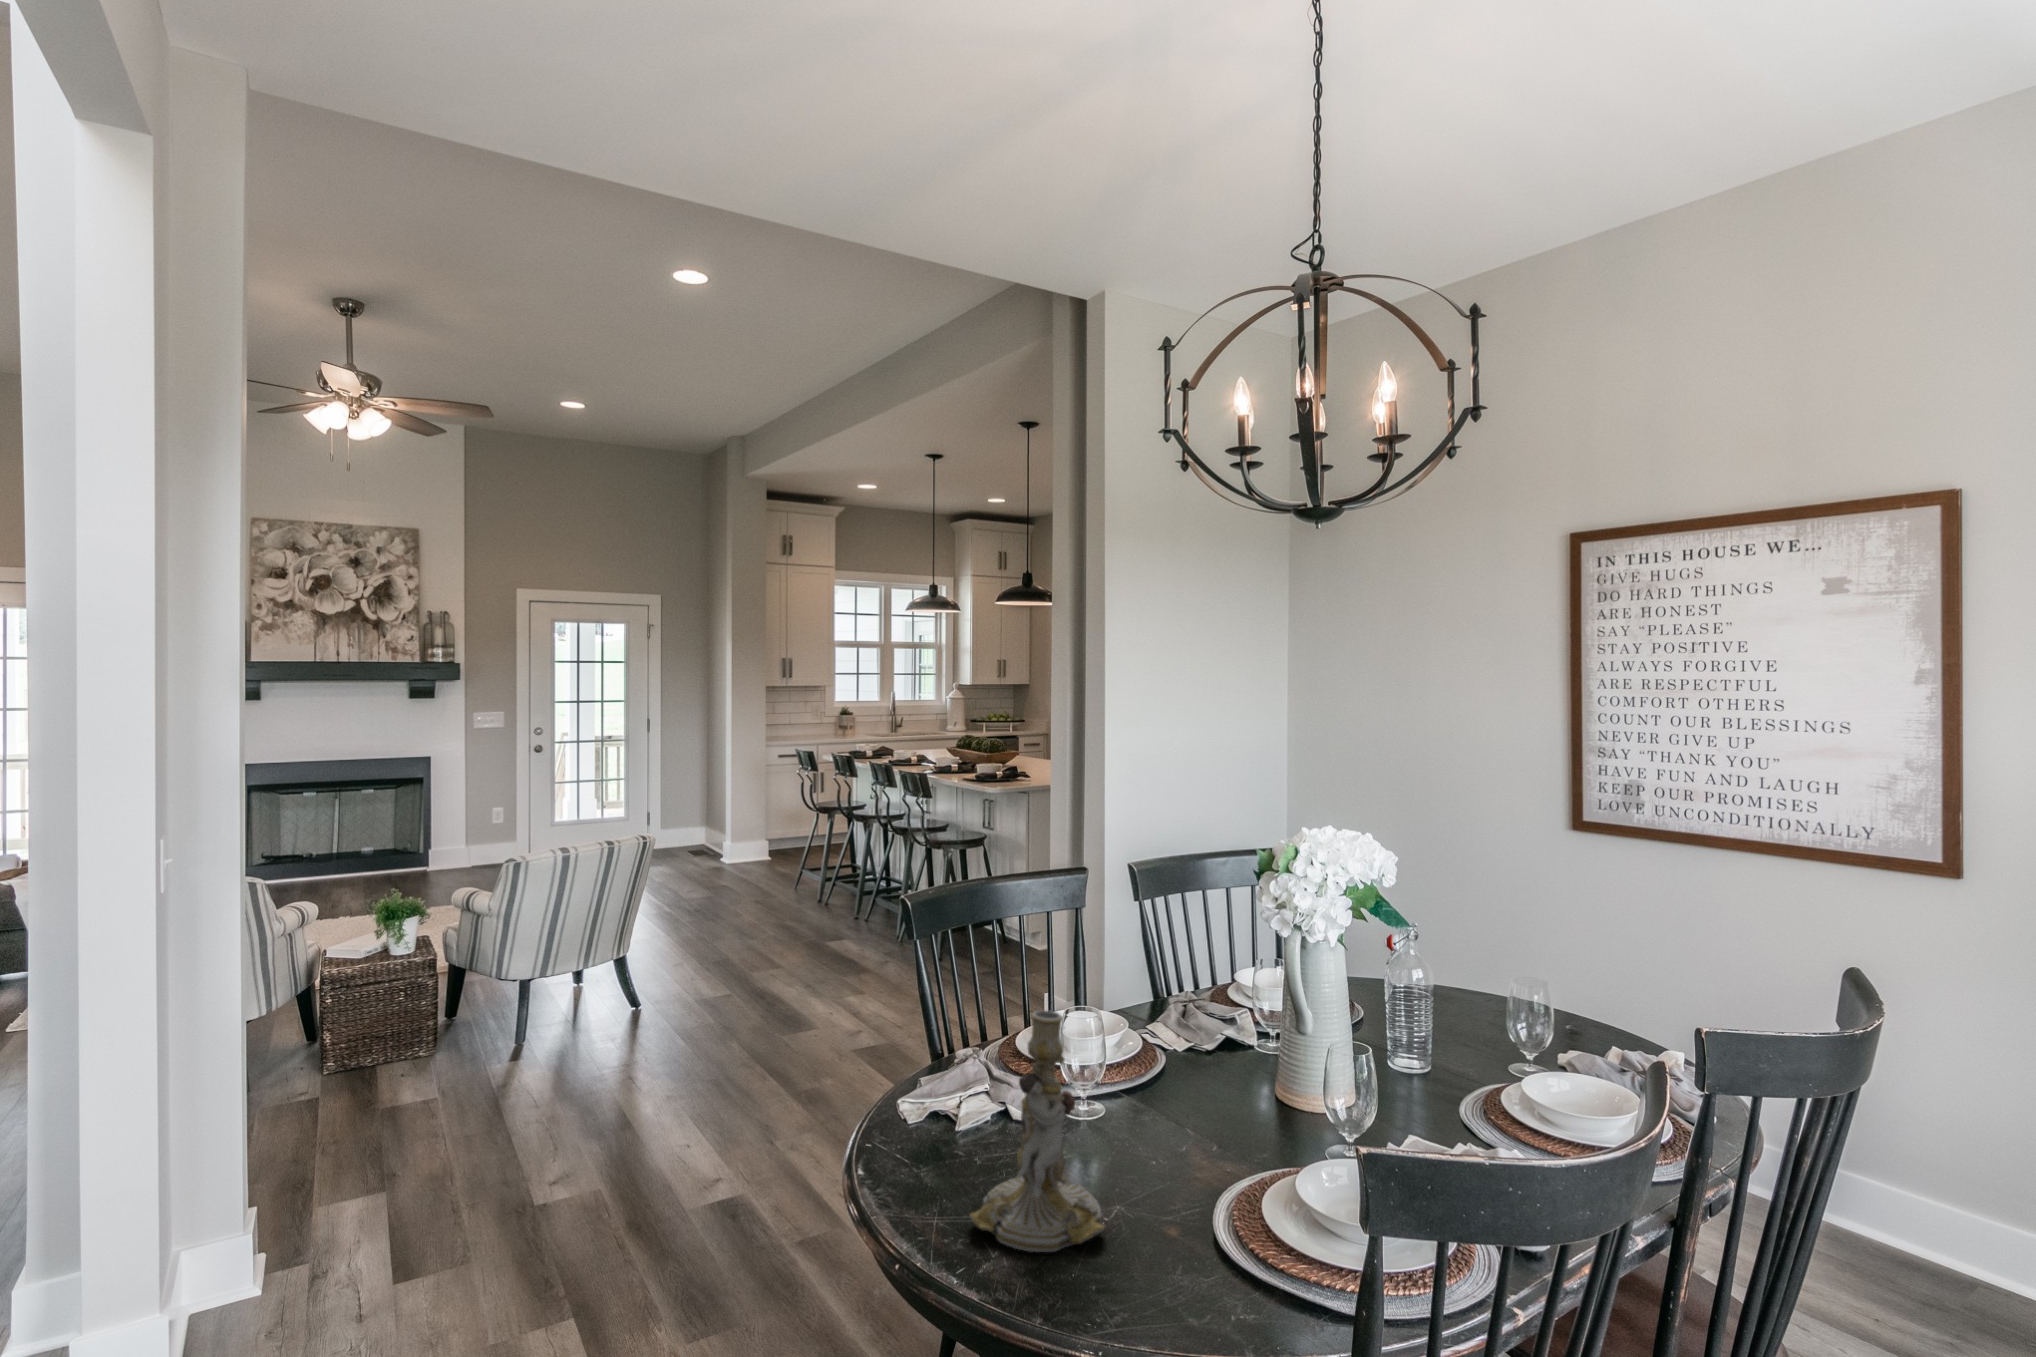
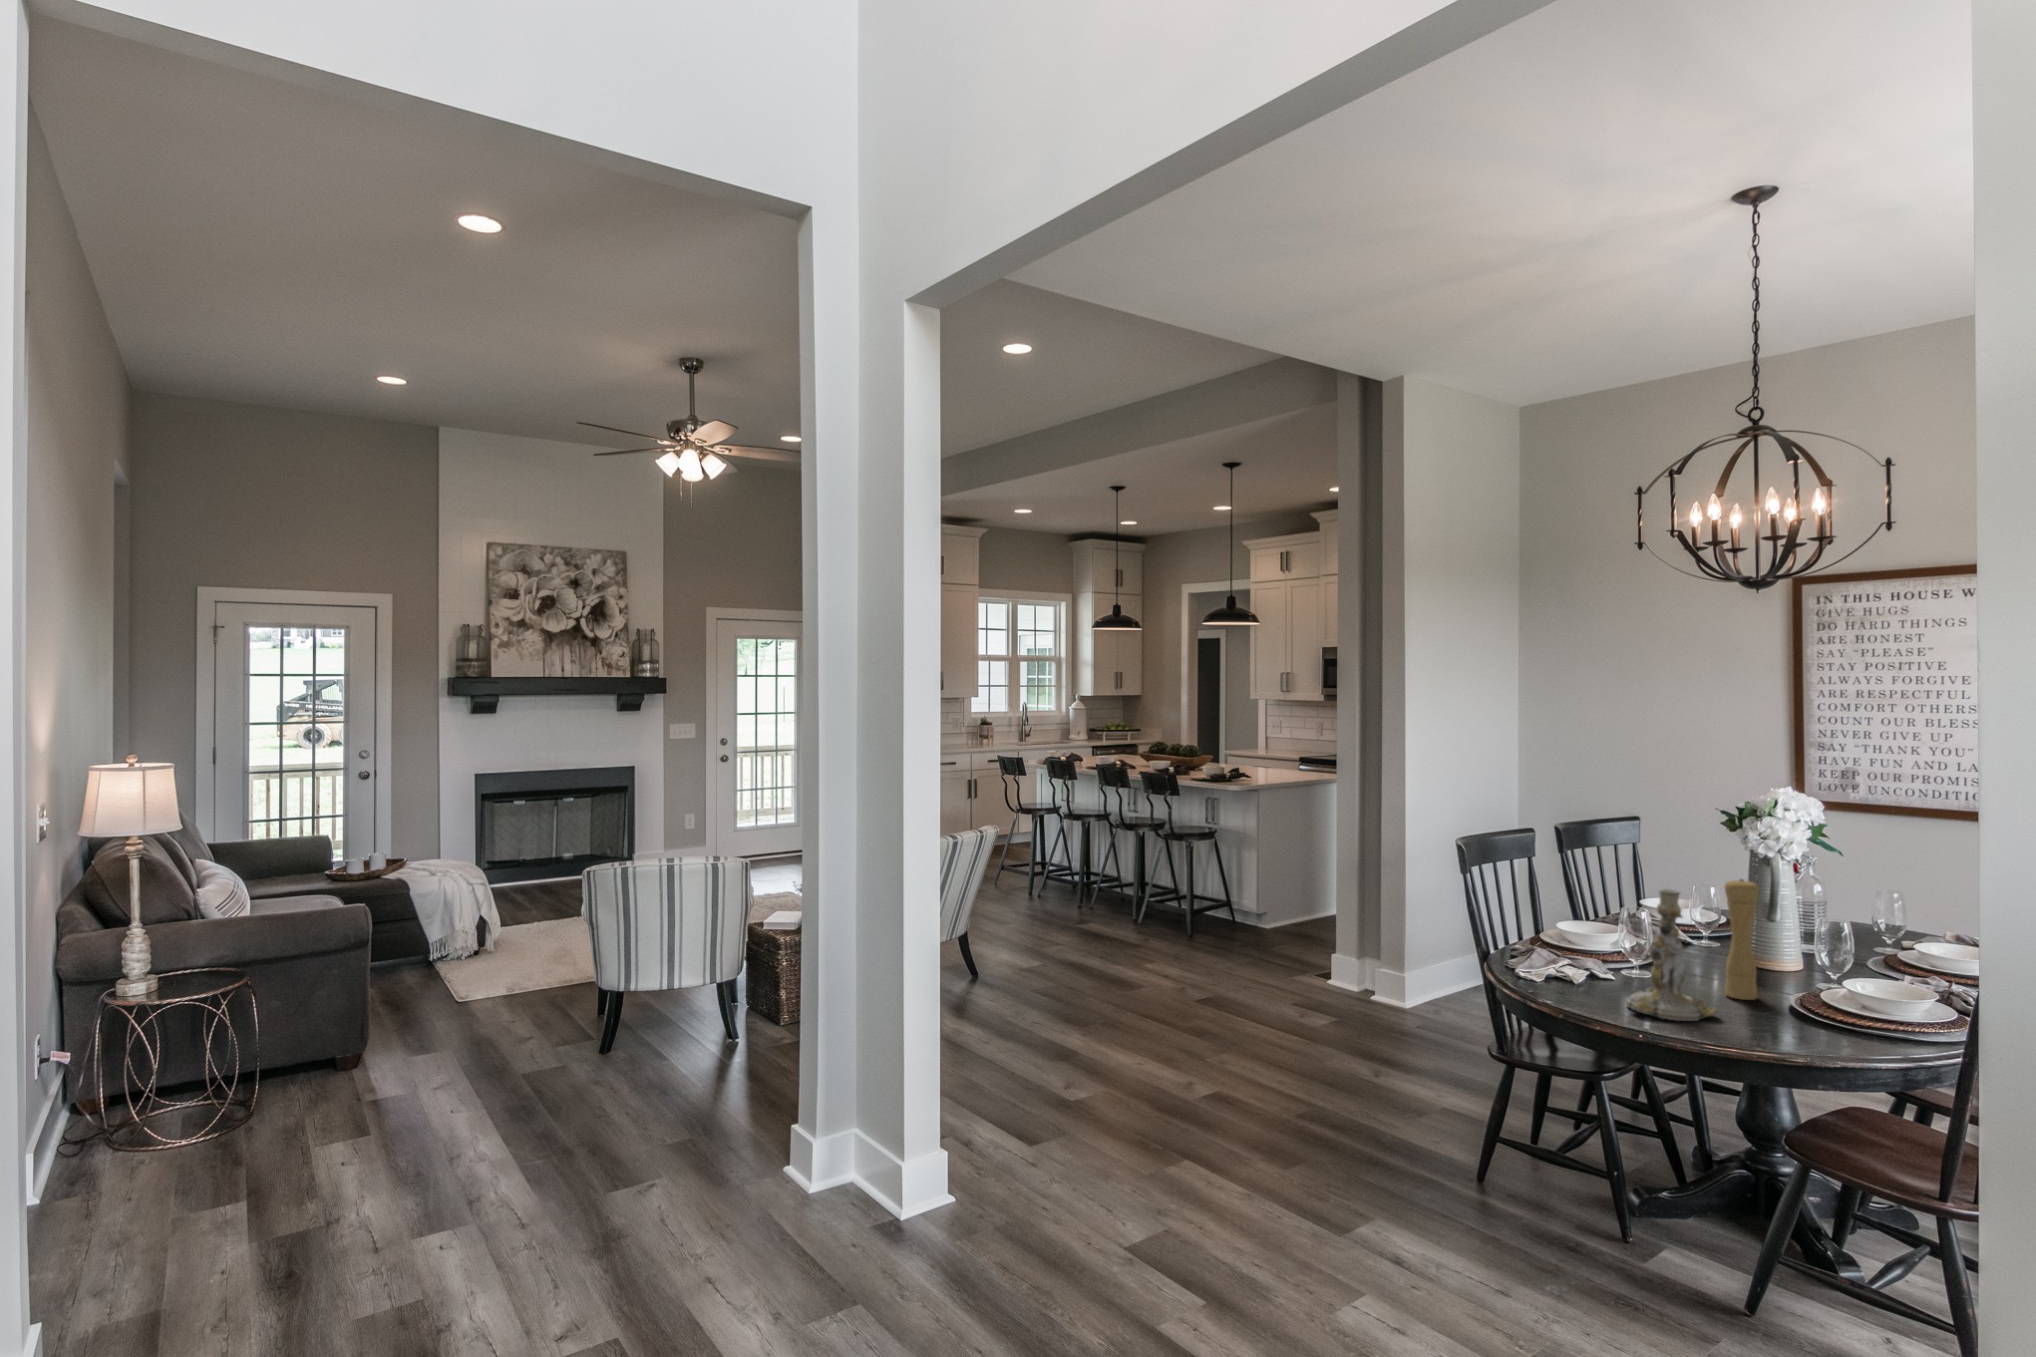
pepper mill: none [1176,990,1226,1196] -> present [1725,879,1759,1000]

